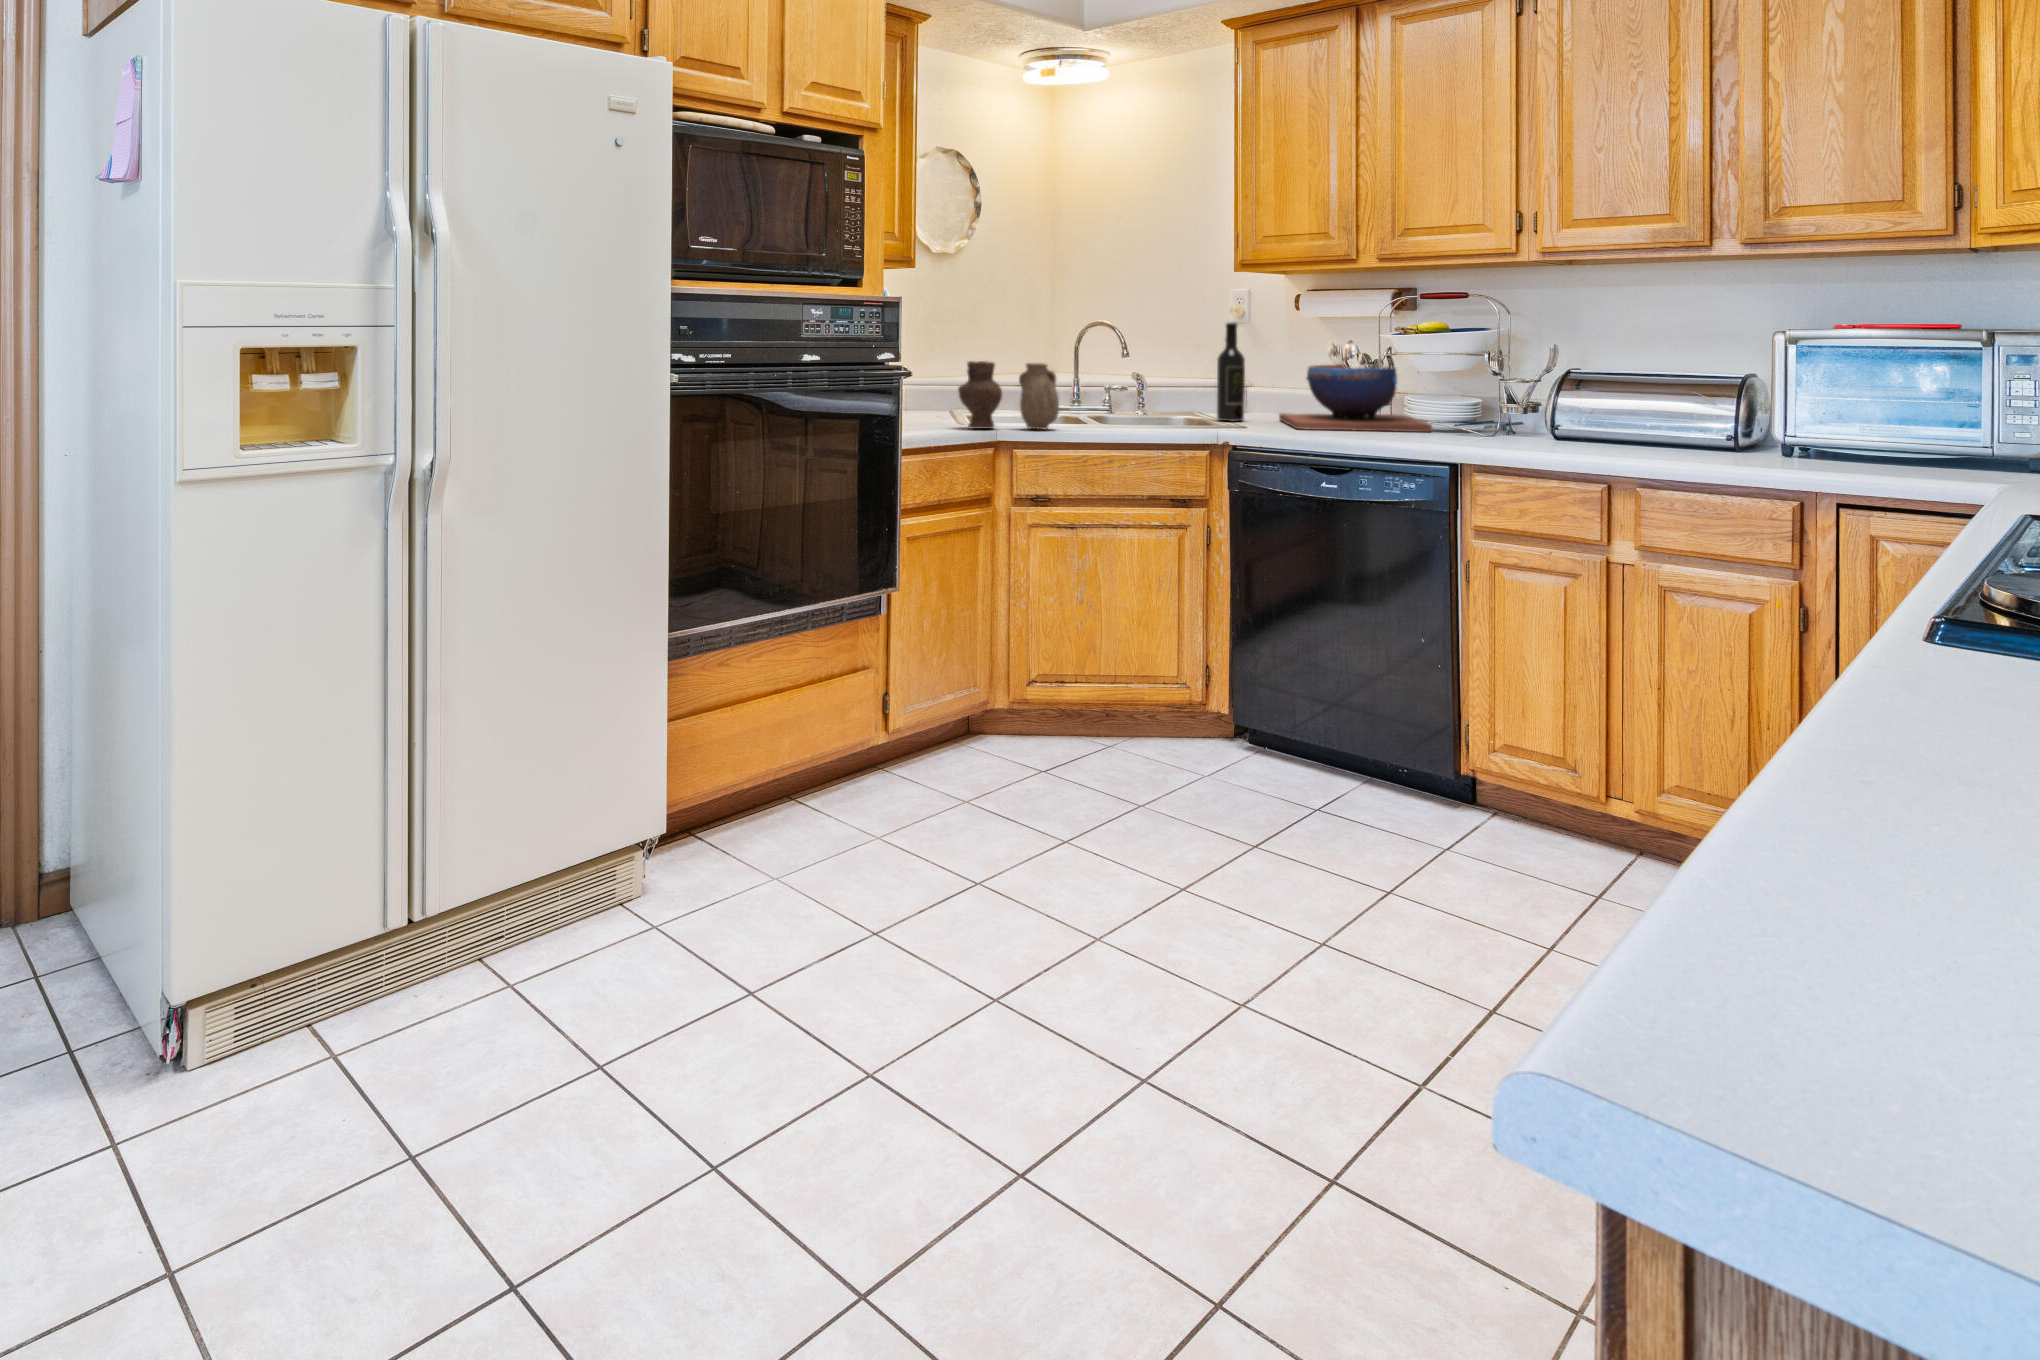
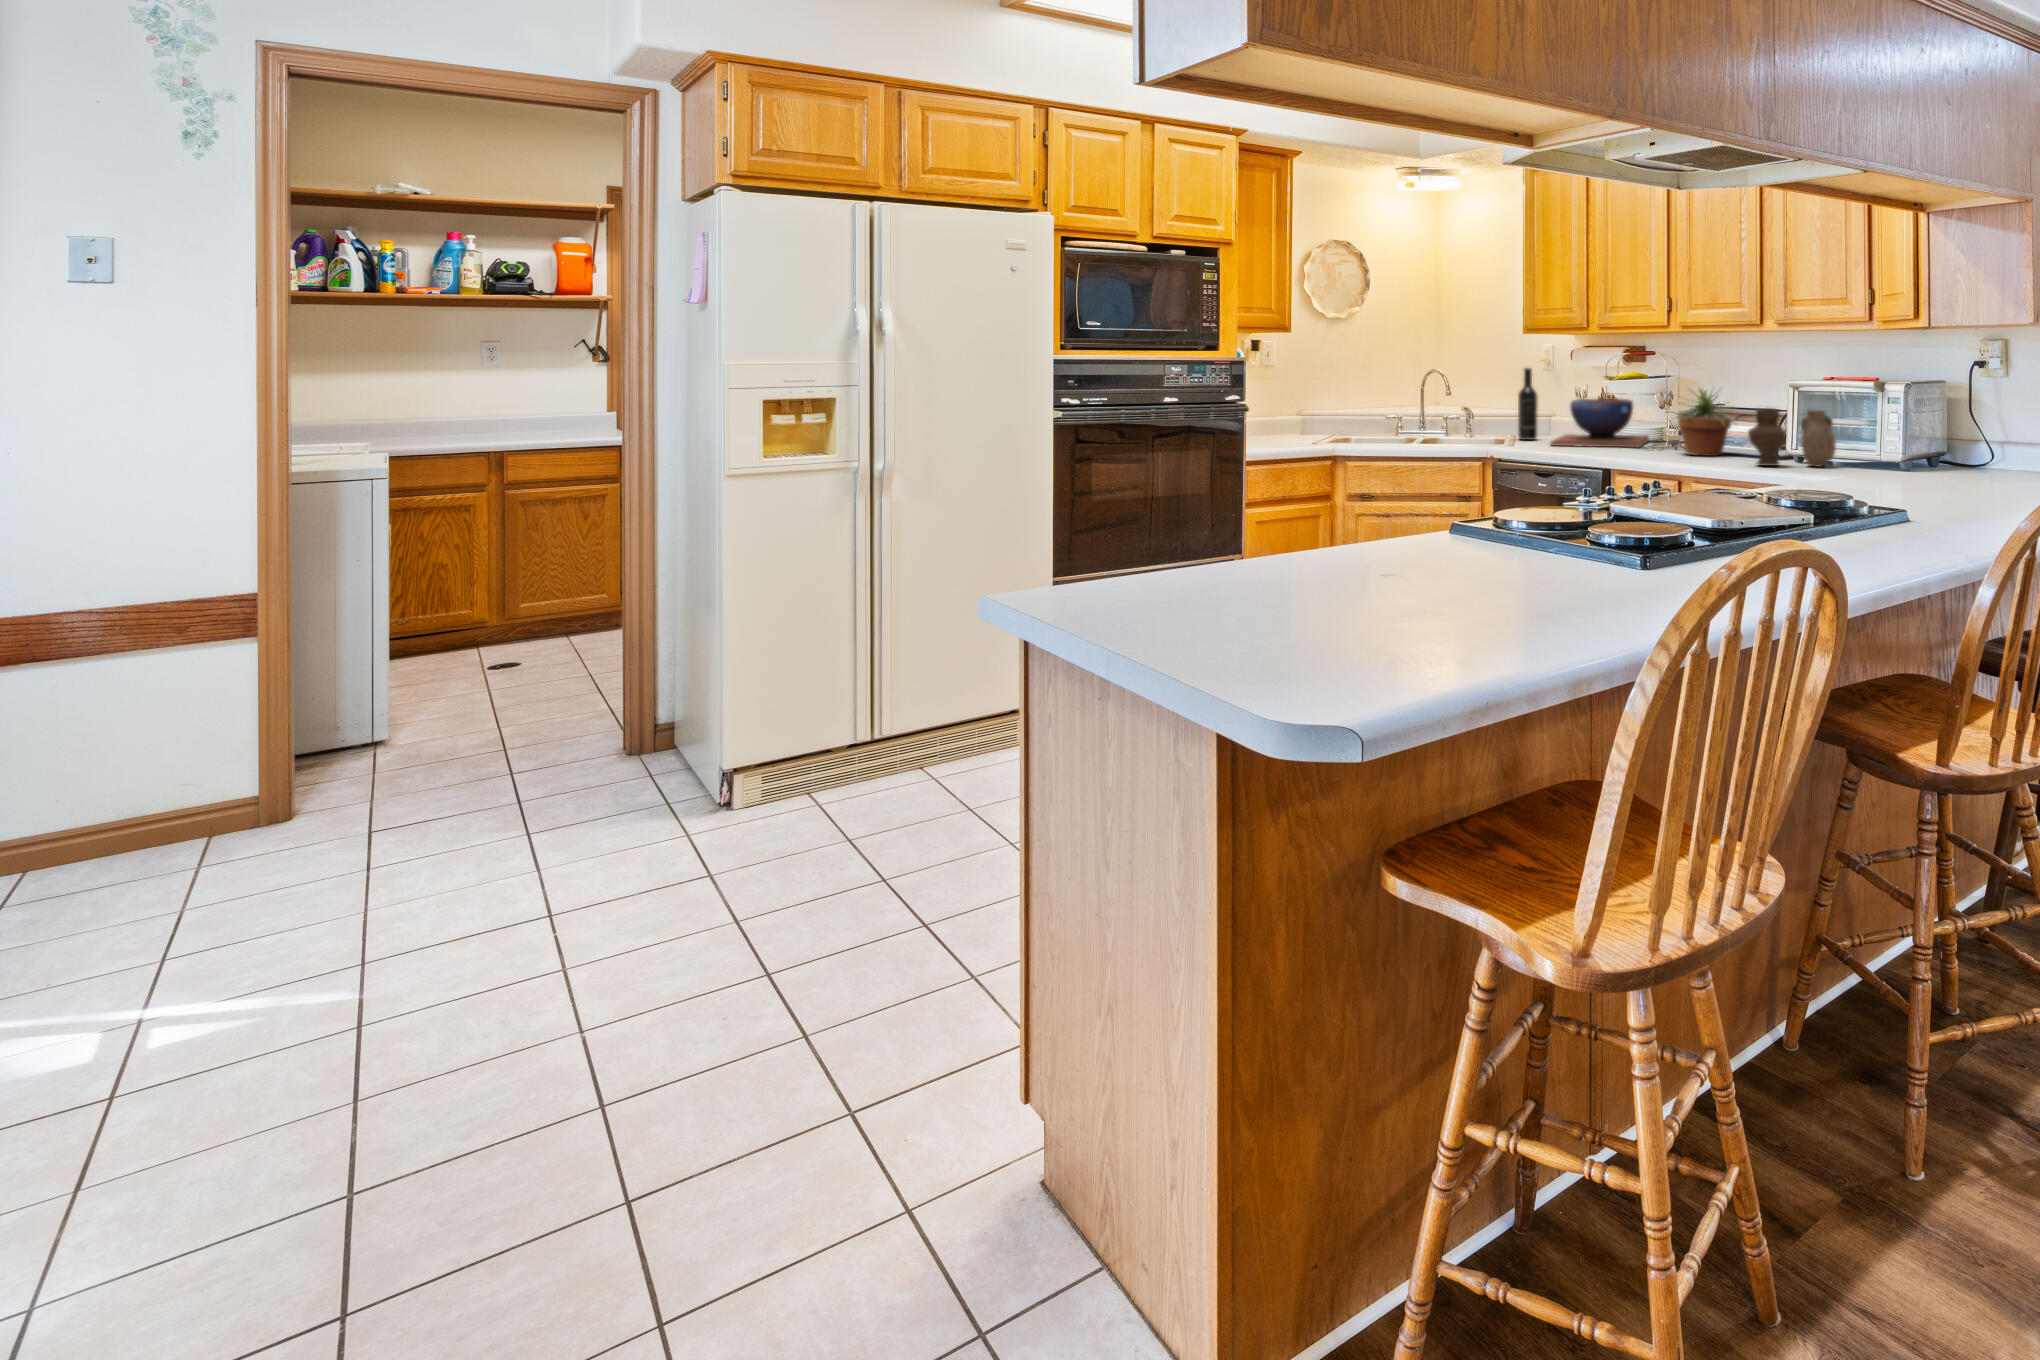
potted plant: none [1511,341,1640,445] -> present [1677,388,1733,456]
vase: present [958,361,1059,429] -> present [1748,408,1836,466]

